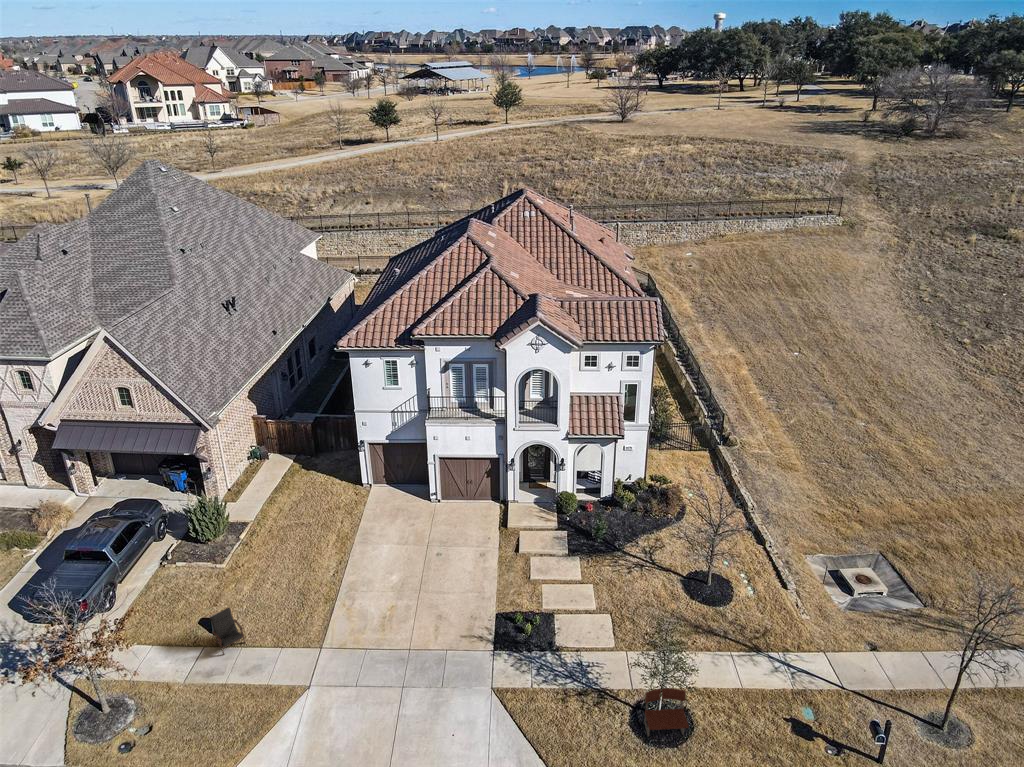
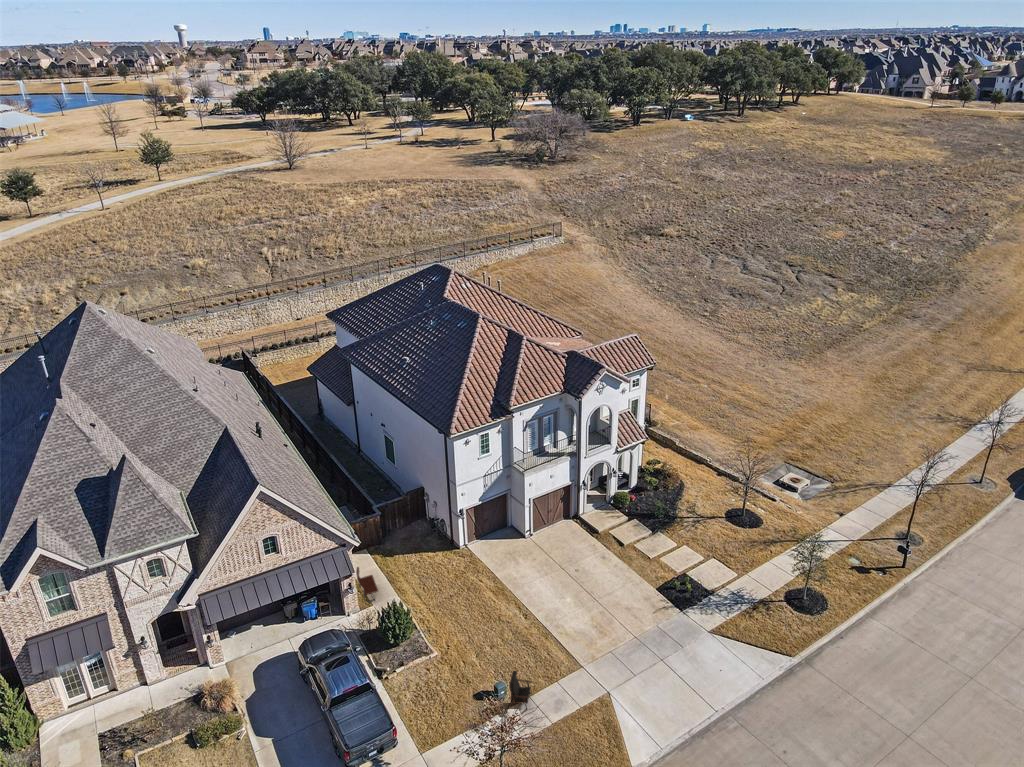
bench: present [644,688,689,736] -> present [356,567,378,602]

